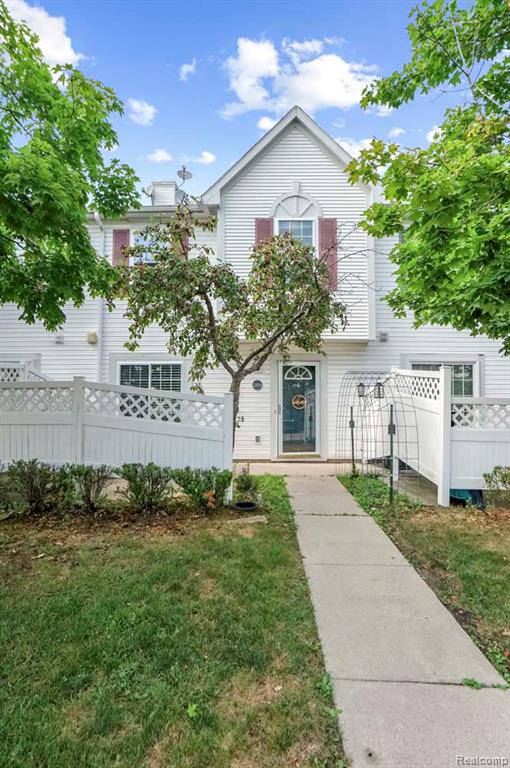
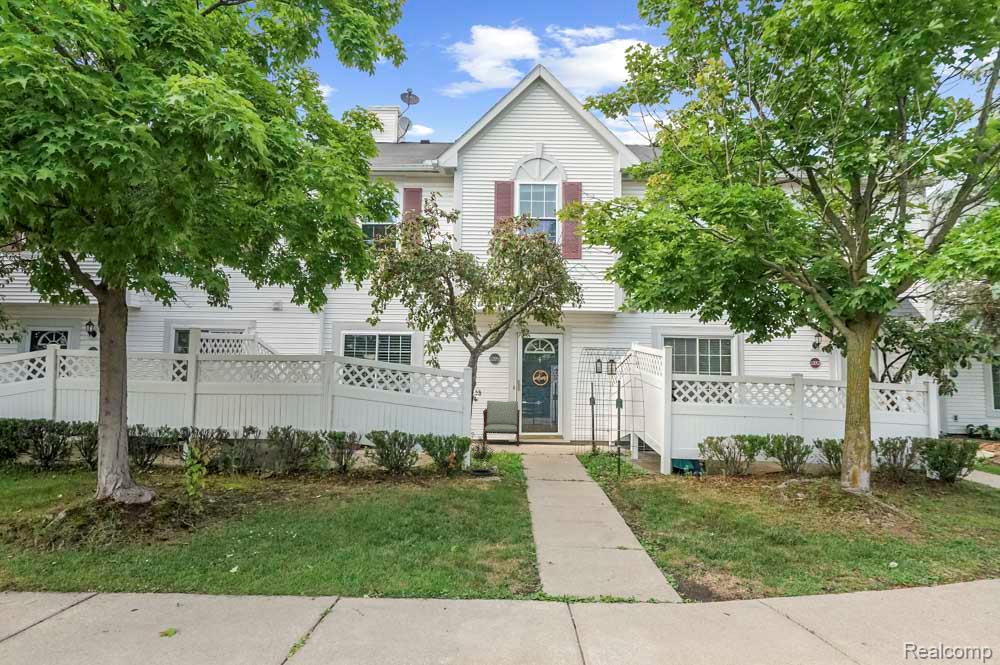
lounge chair: none [247,424,282,468] -> present [483,401,520,446]

